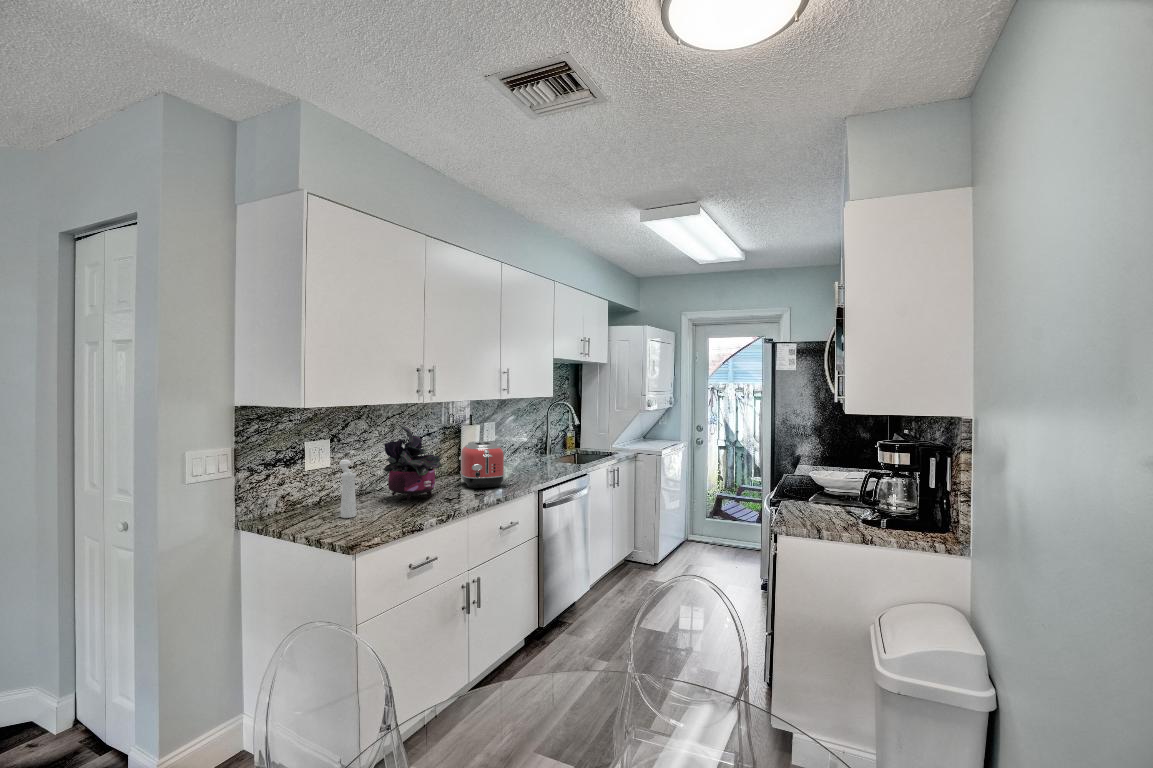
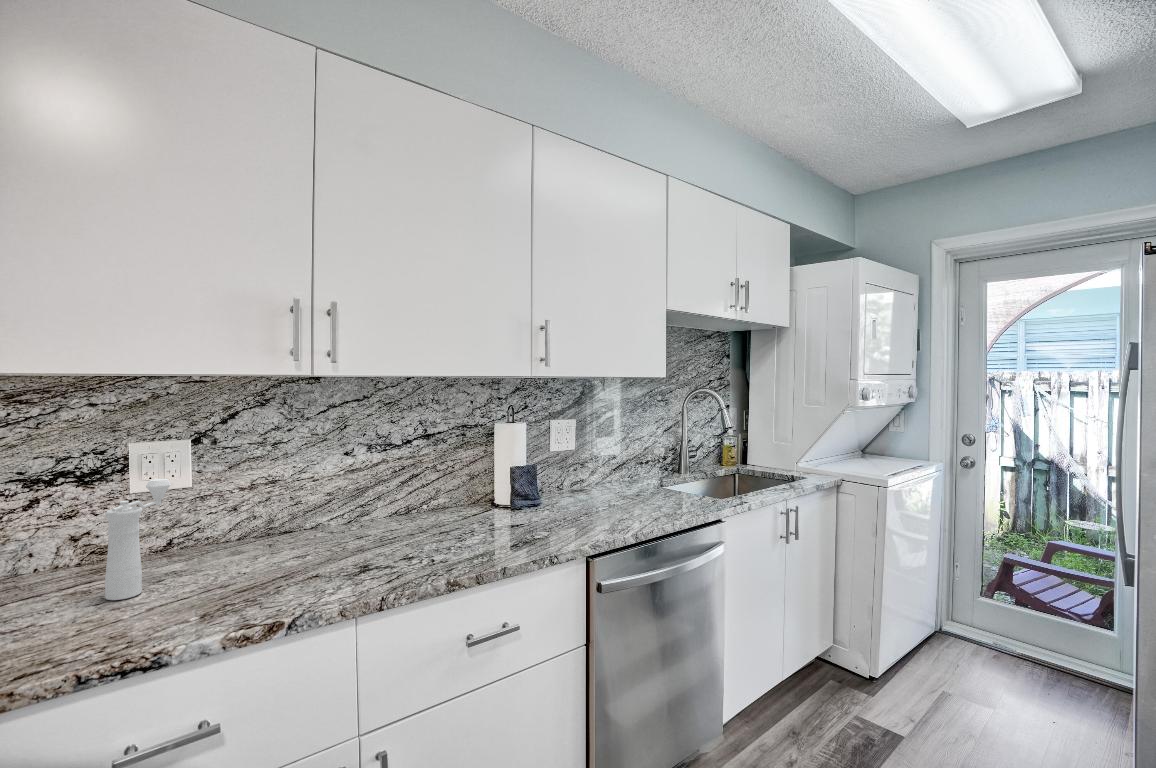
potted plant: present [383,426,441,500] -> none [256,418,391,561]
toaster: present [460,441,505,489] -> none [448,451,530,541]

